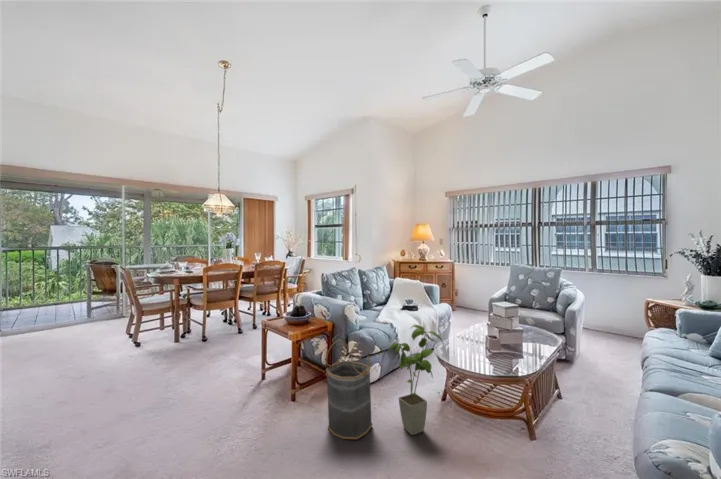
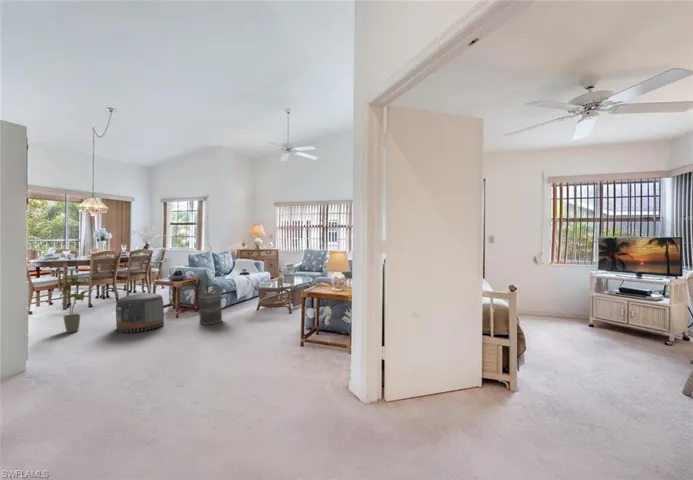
house plant: present [388,325,442,435] -> present [58,276,90,333]
pouf: none [185,352,268,444] -> present [116,293,164,333]

